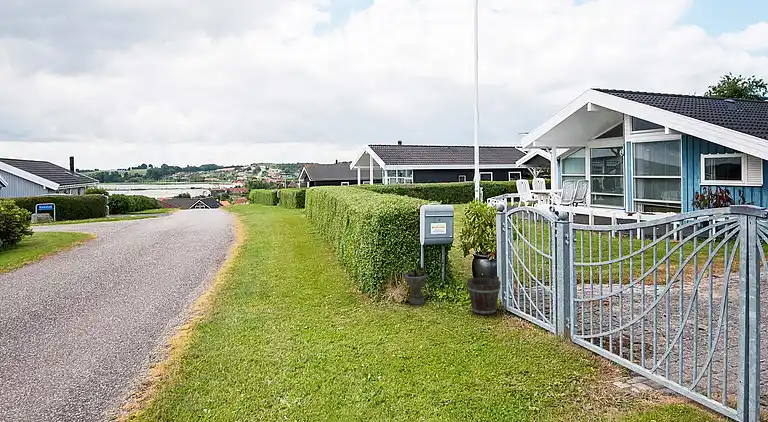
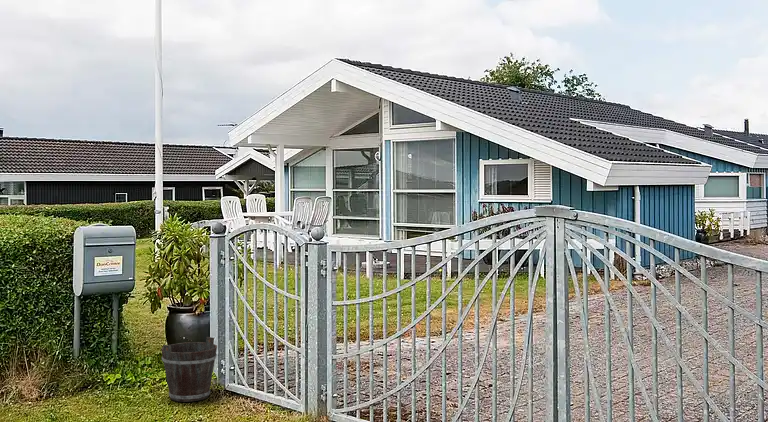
planter: present [405,267,427,305] -> none [45,332,87,400]

